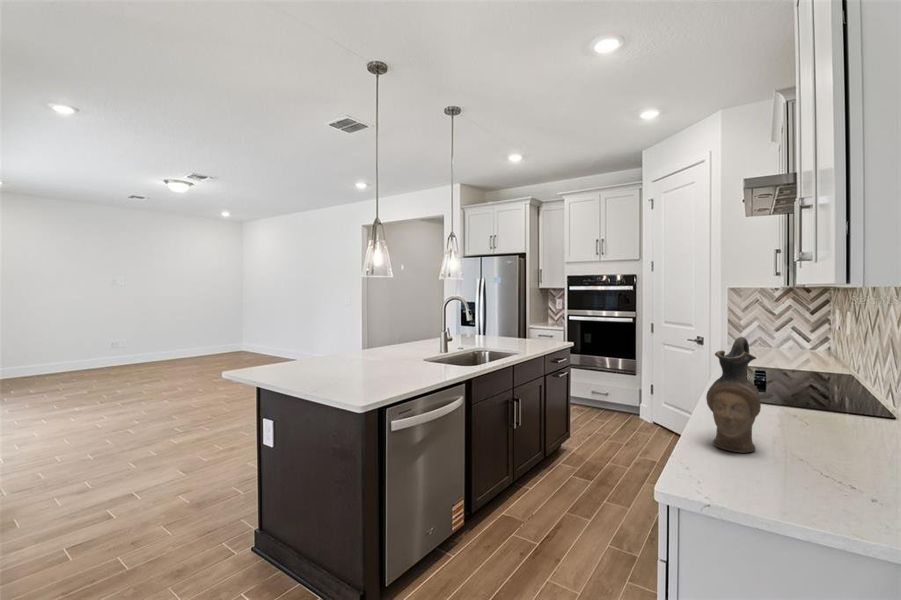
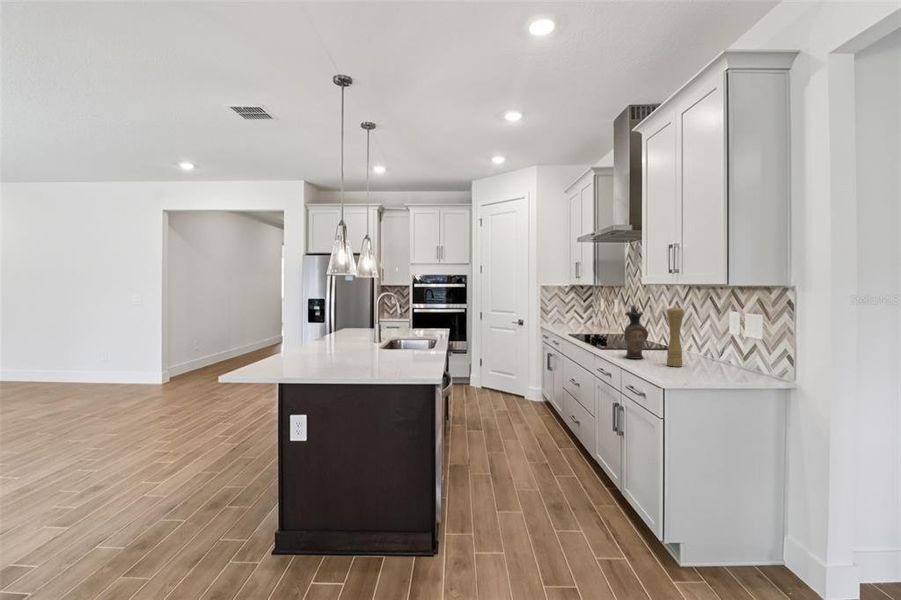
pepper mill: none [767,354,814,504] -> present [667,307,684,367]

